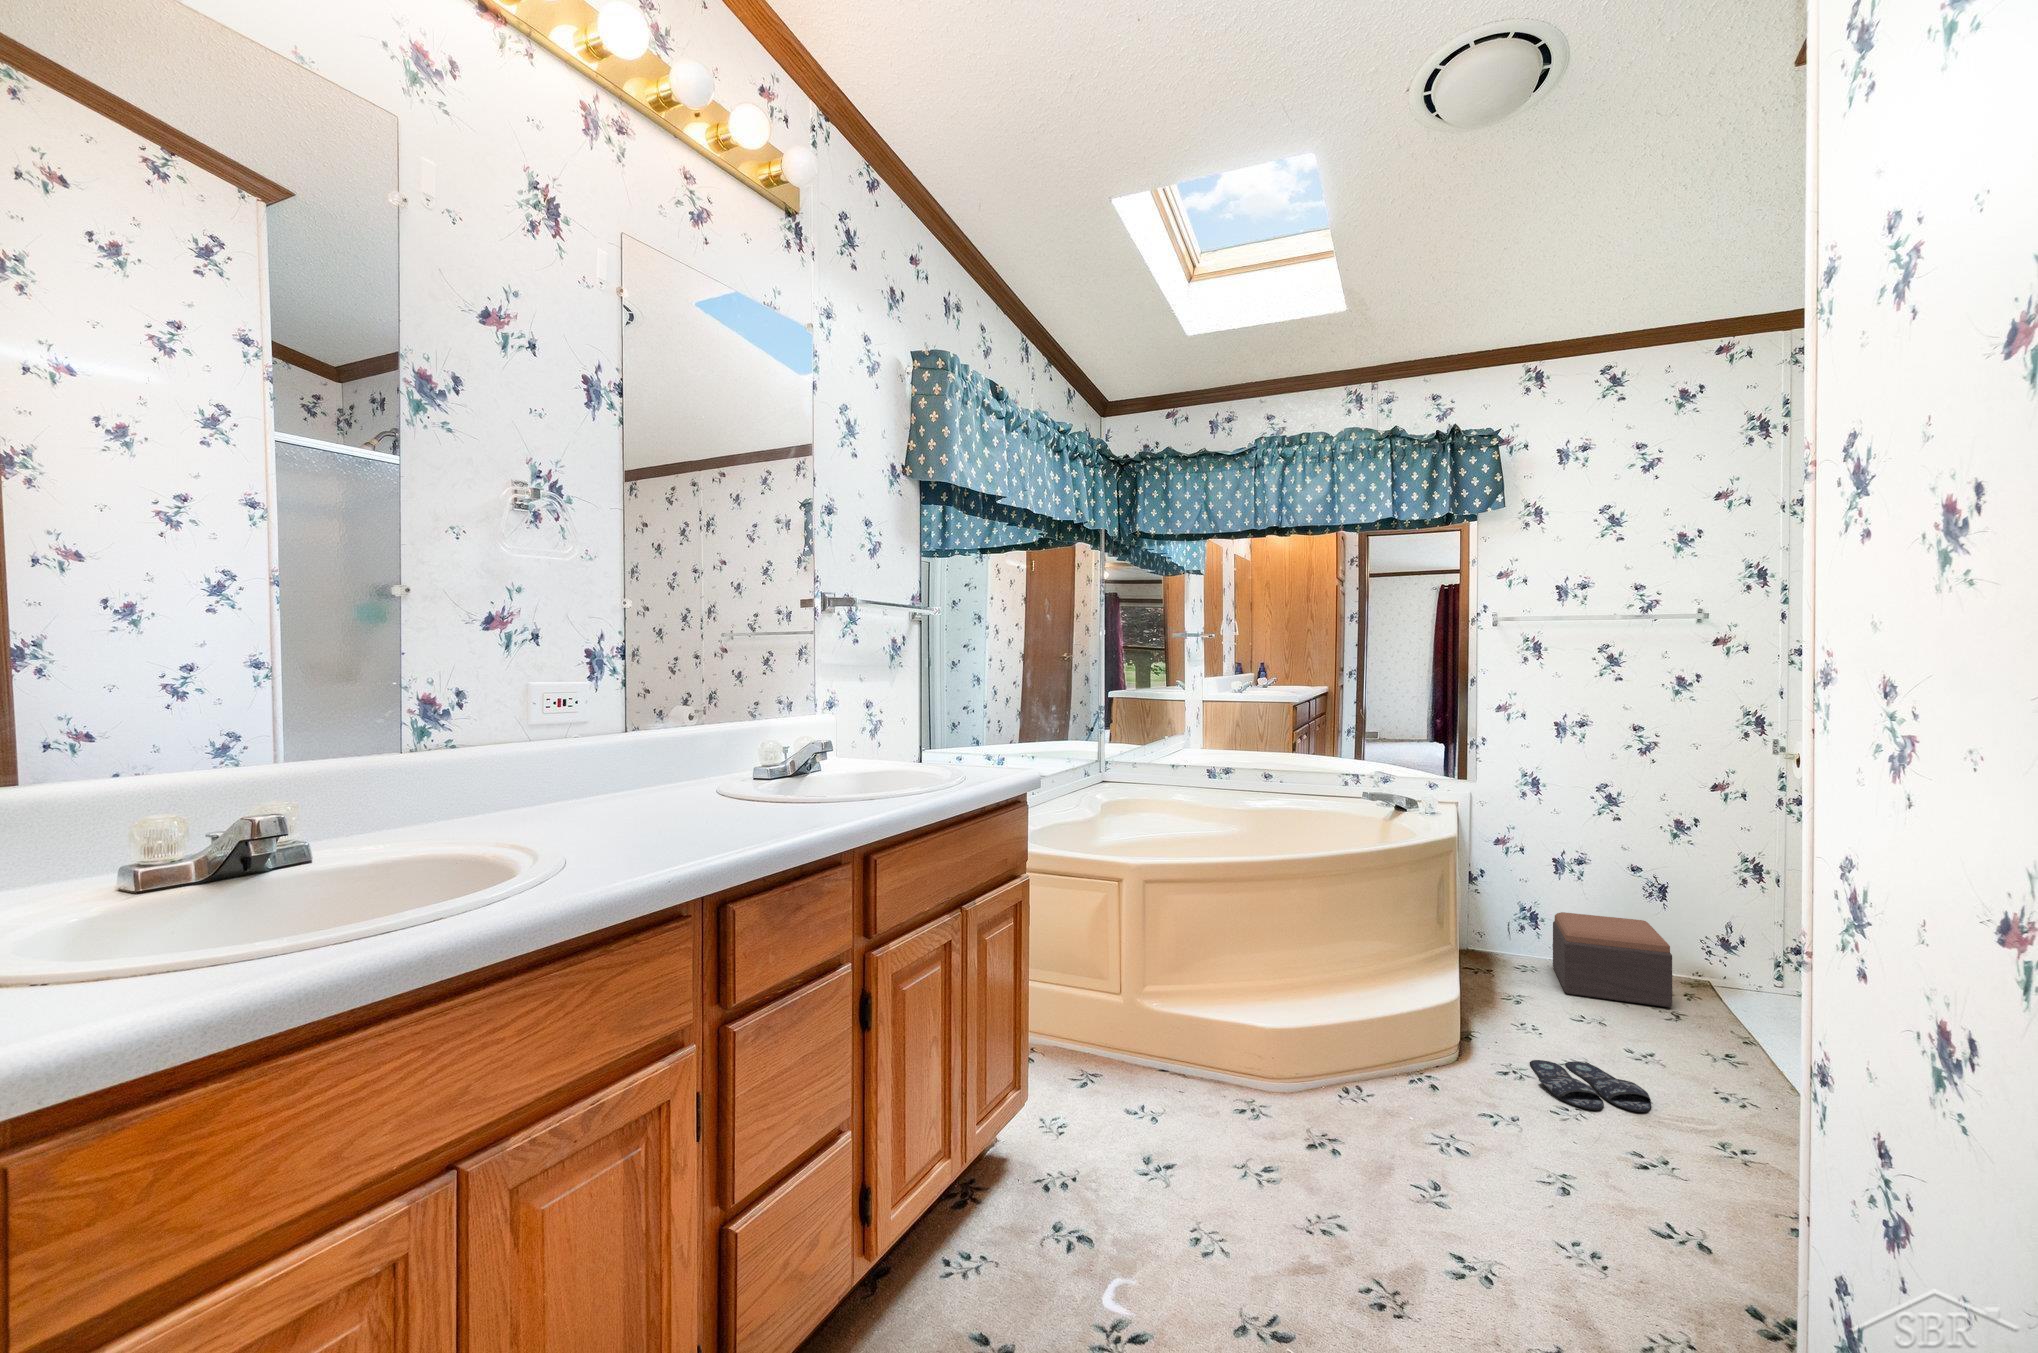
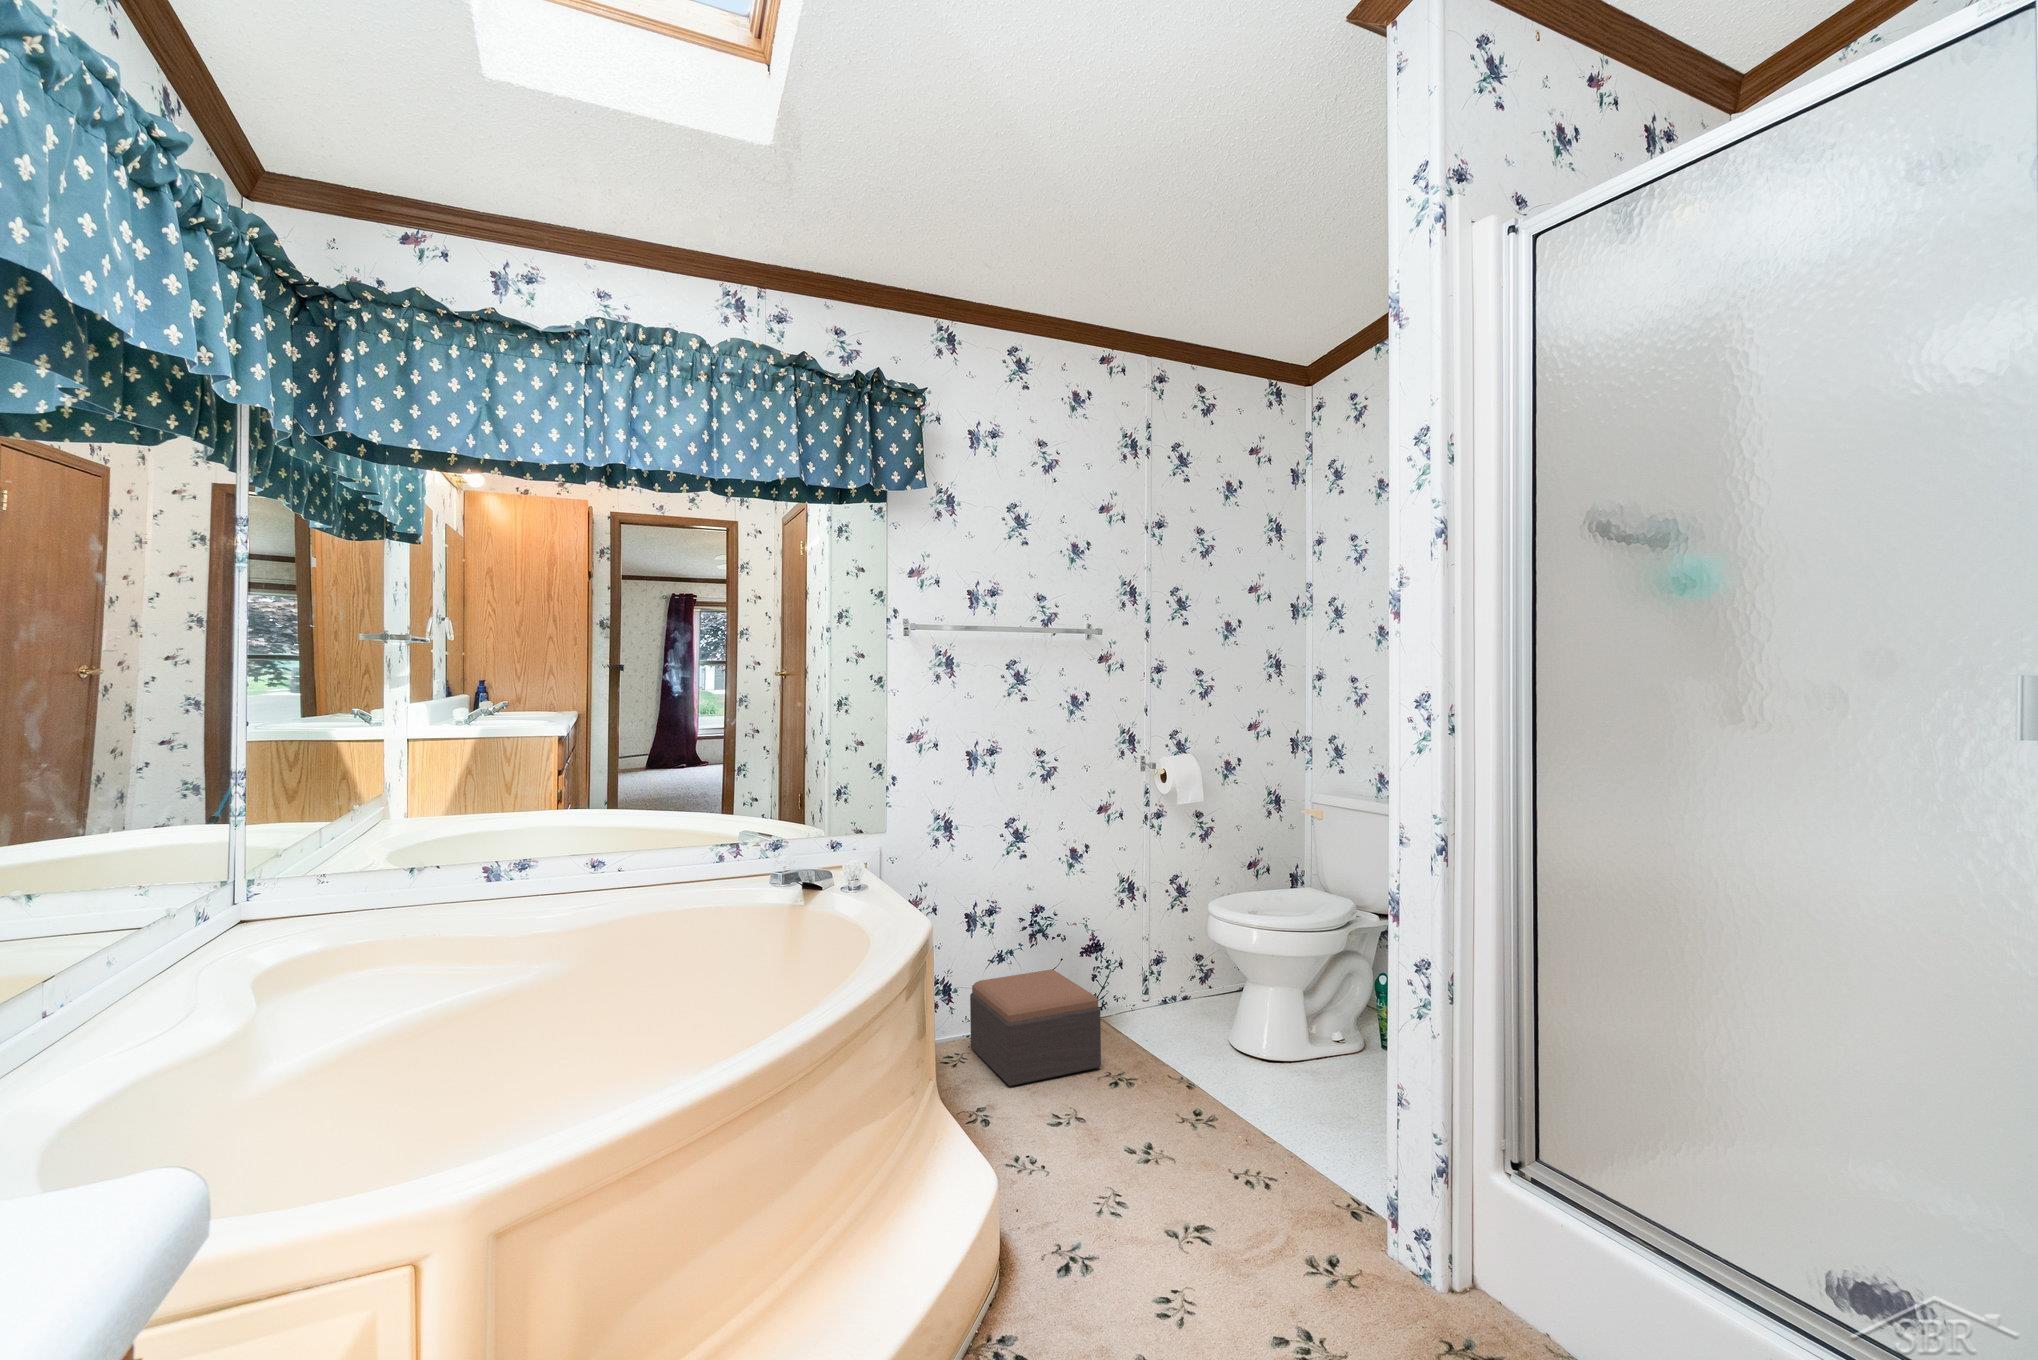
slippers: present [1530,1060,1651,1112] -> none [1058,1199,1206,1289]

